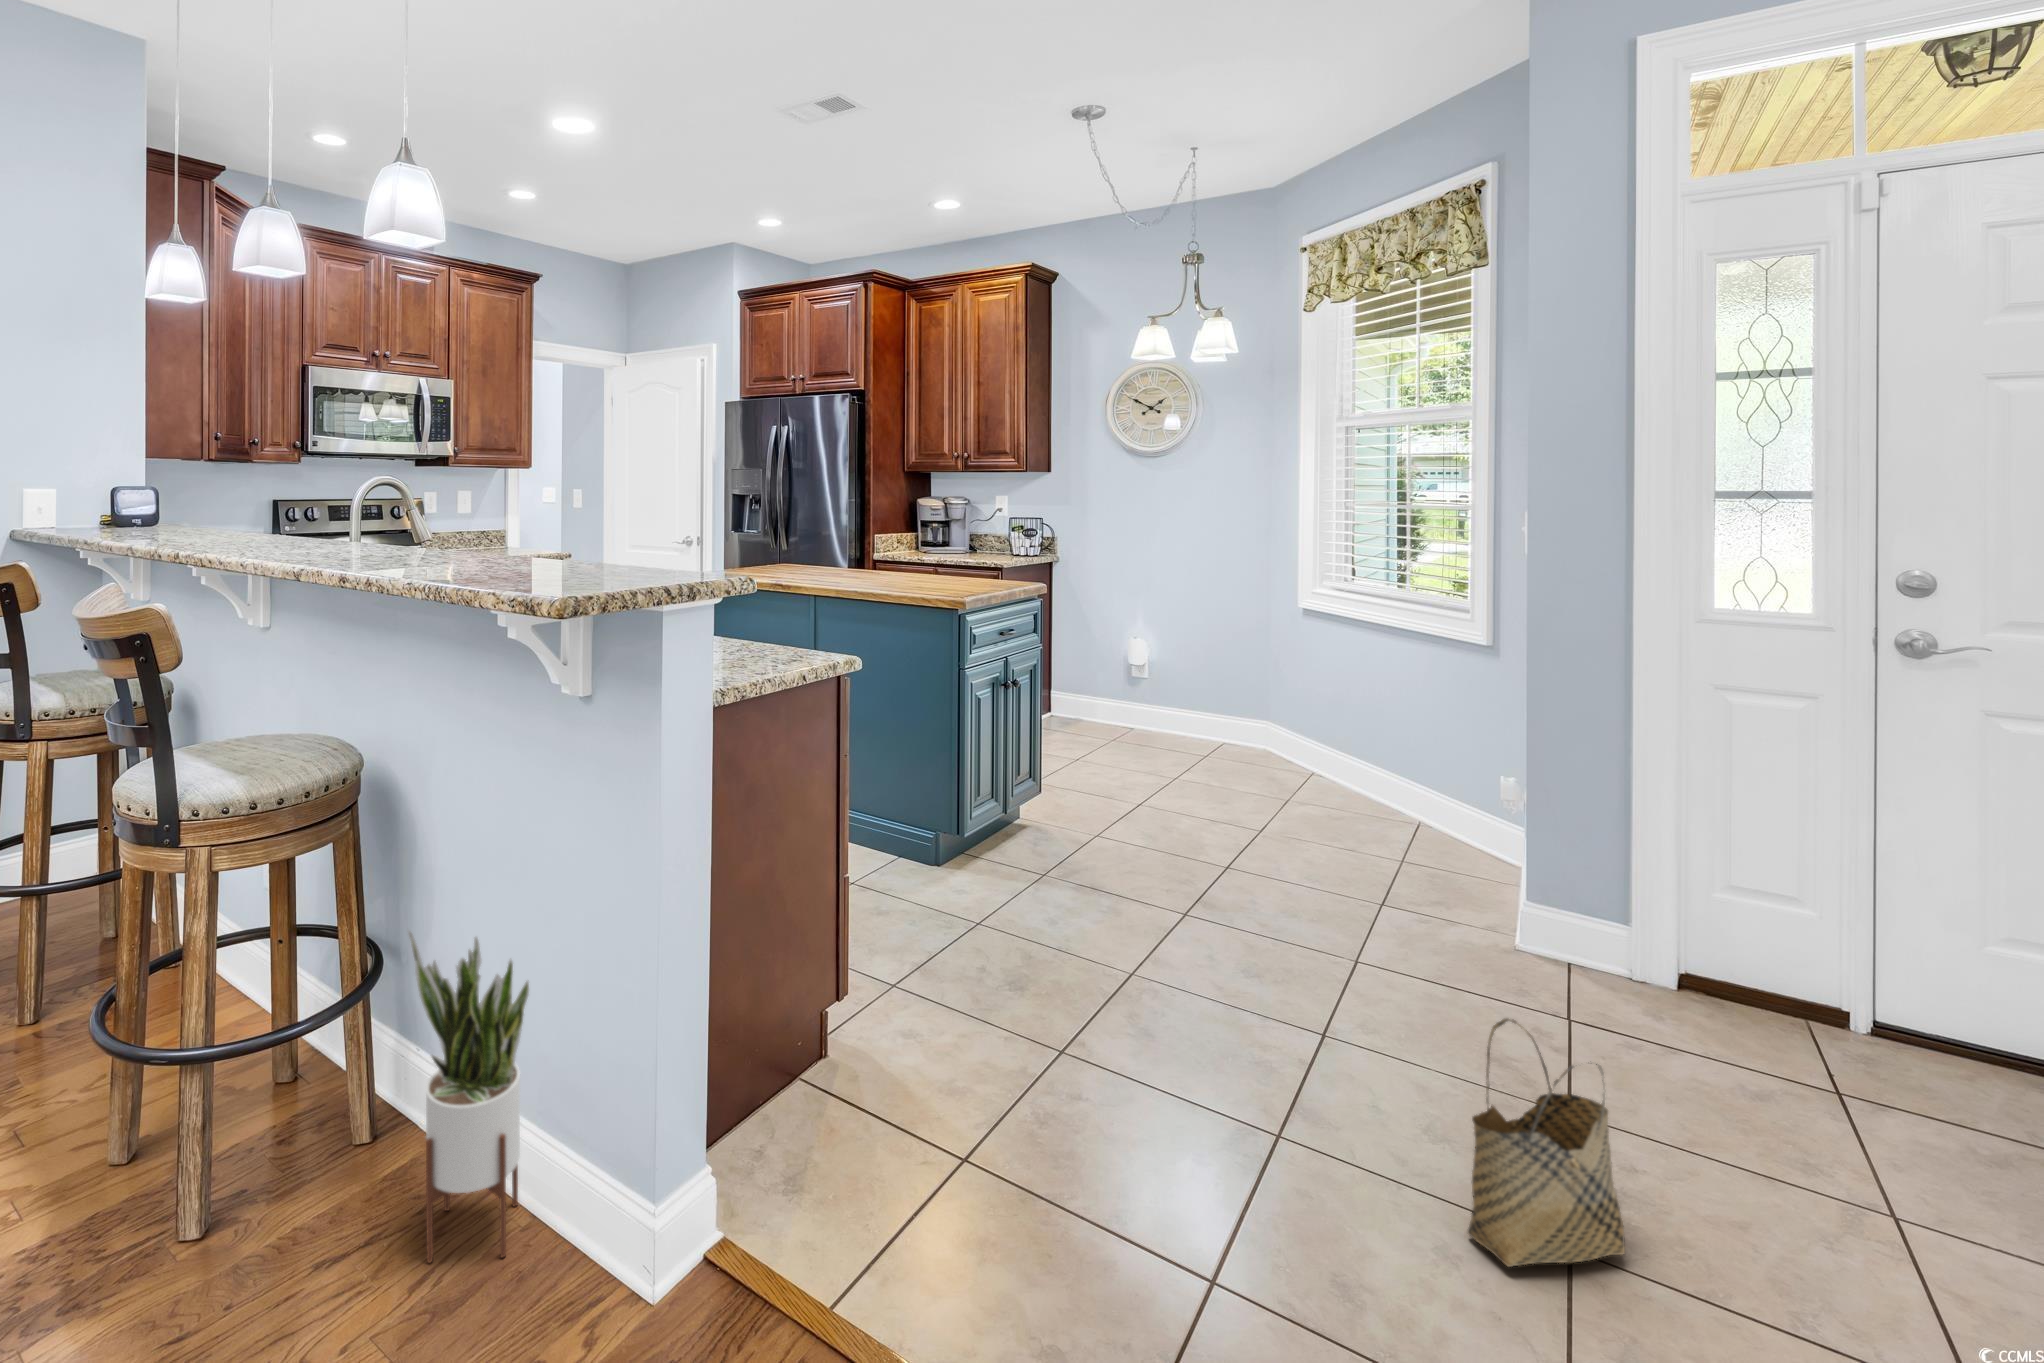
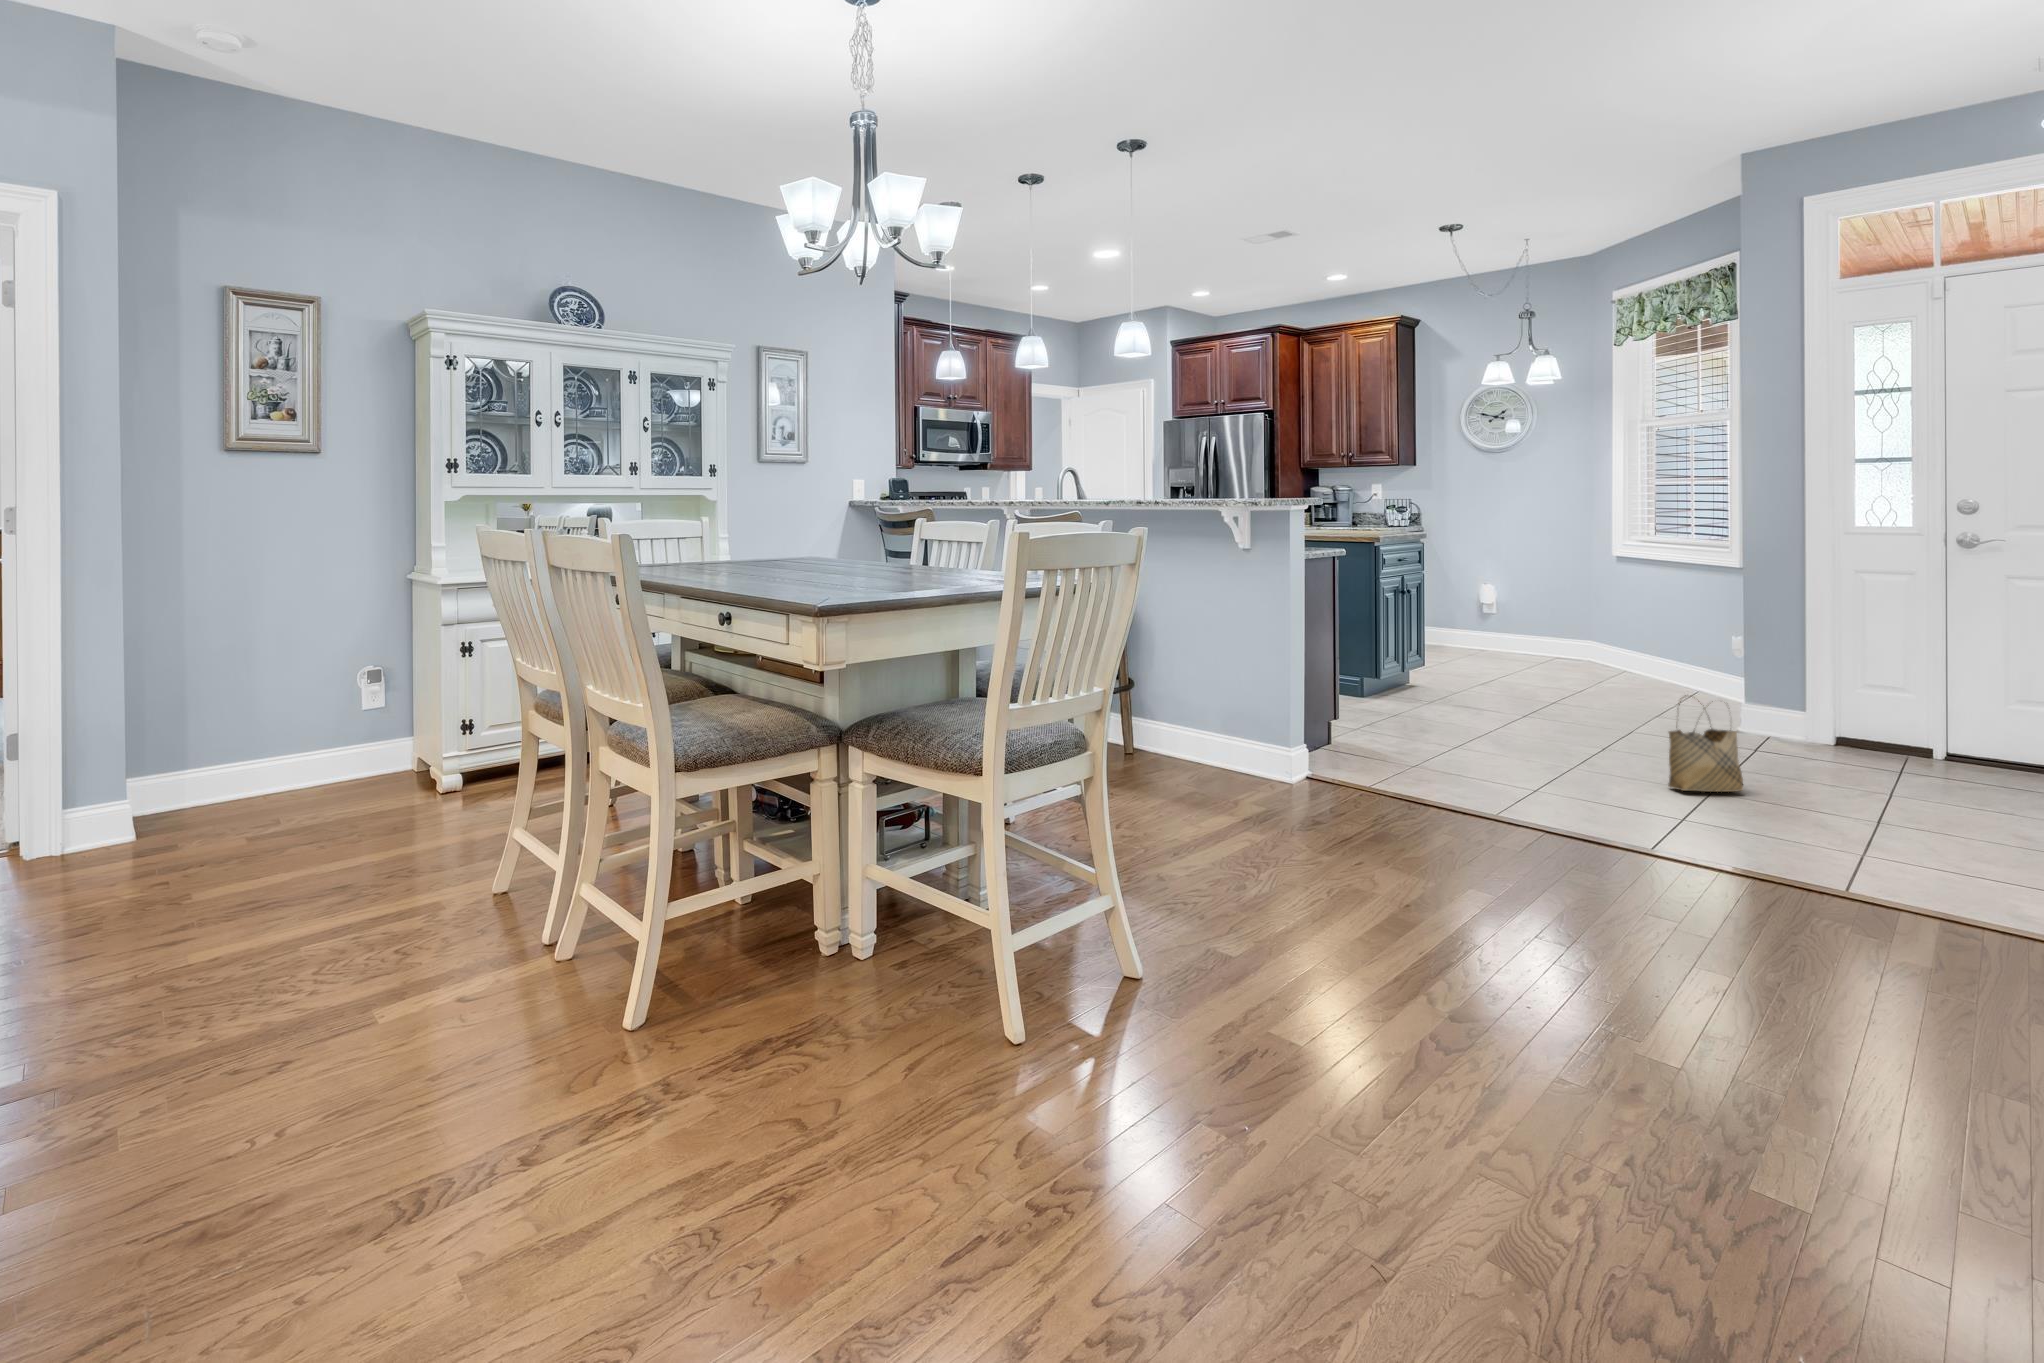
potted plant: present [408,930,529,1263] -> none [1179,643,1236,773]

